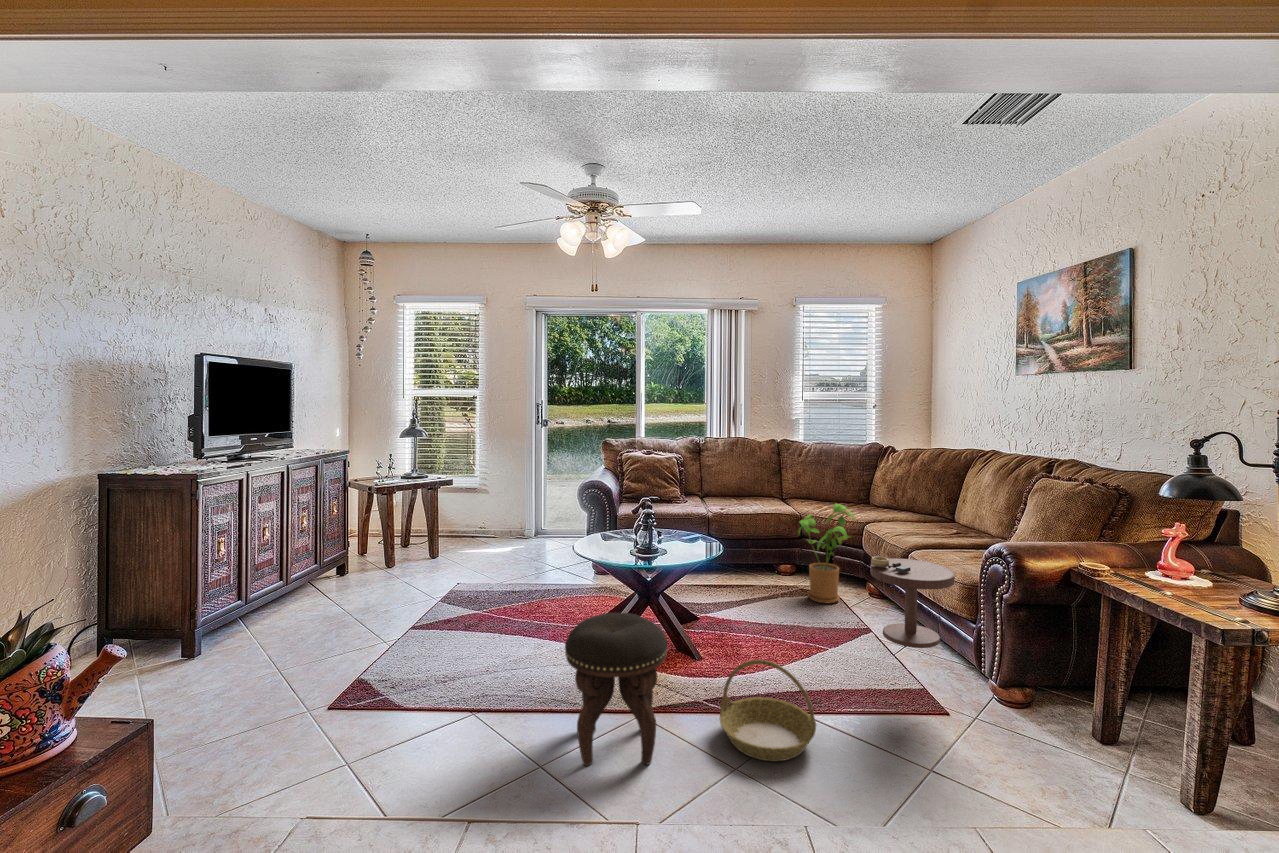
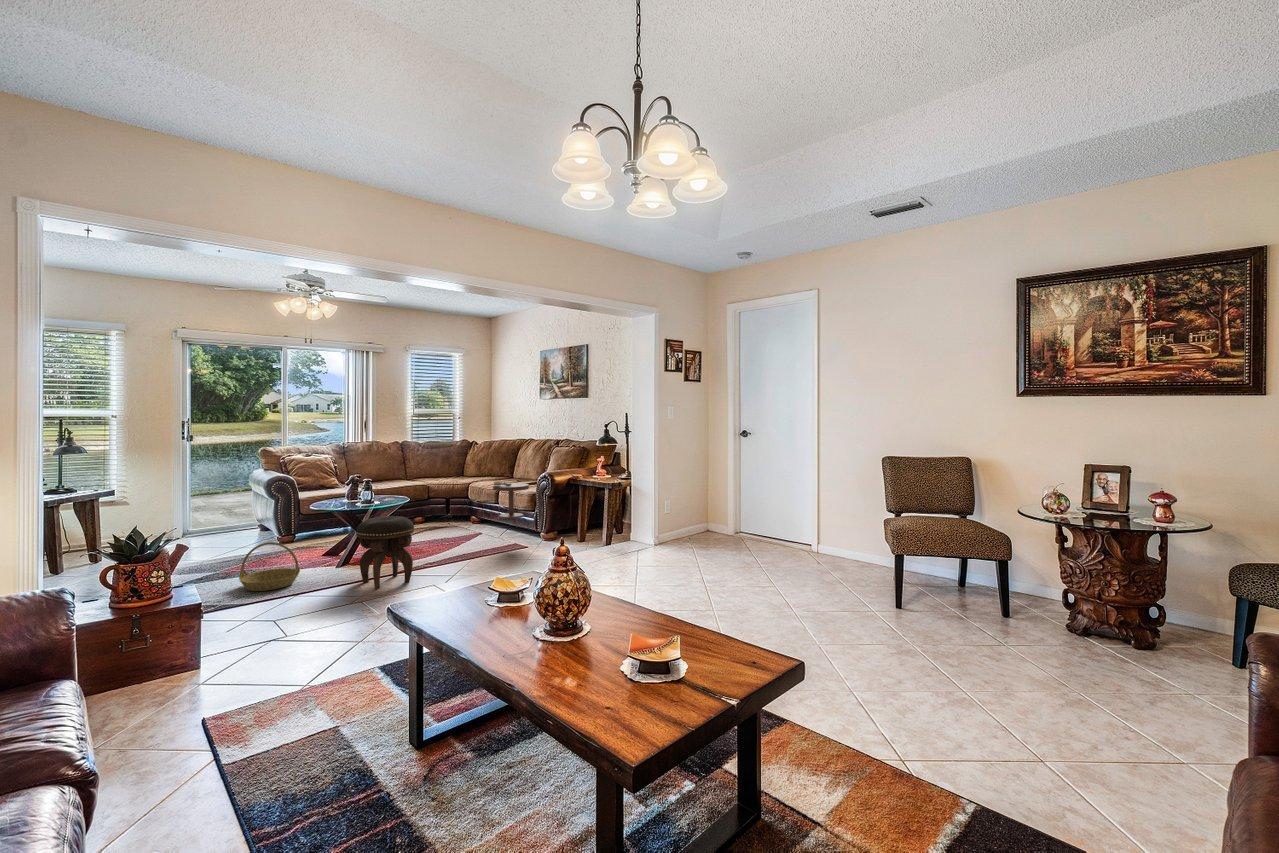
house plant: present [798,504,854,603] -> none [433,471,467,529]
basket: present [720,660,816,761] -> present [239,542,300,591]

